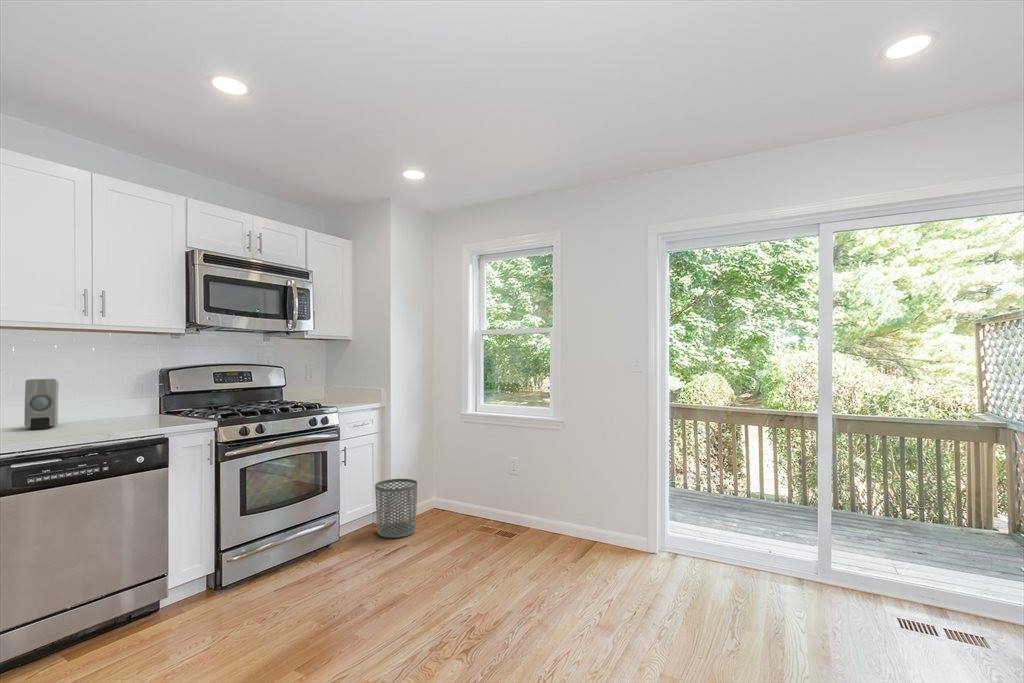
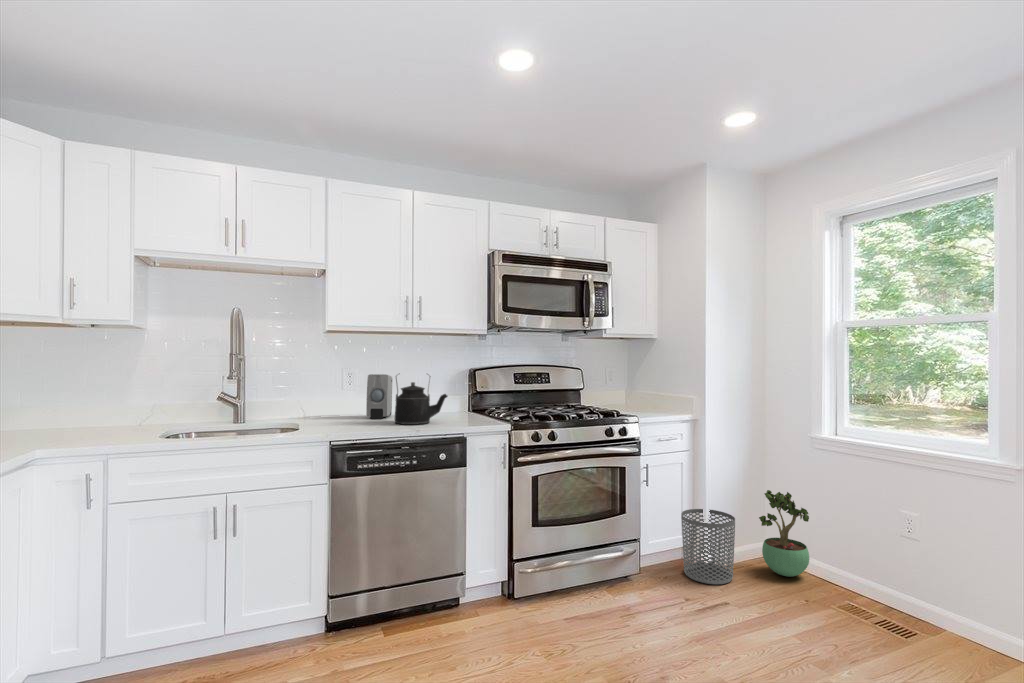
kettle: none [71,376,142,432] -> present [395,376,448,425]
potted plant: none [434,456,469,520] -> present [759,490,809,577]

